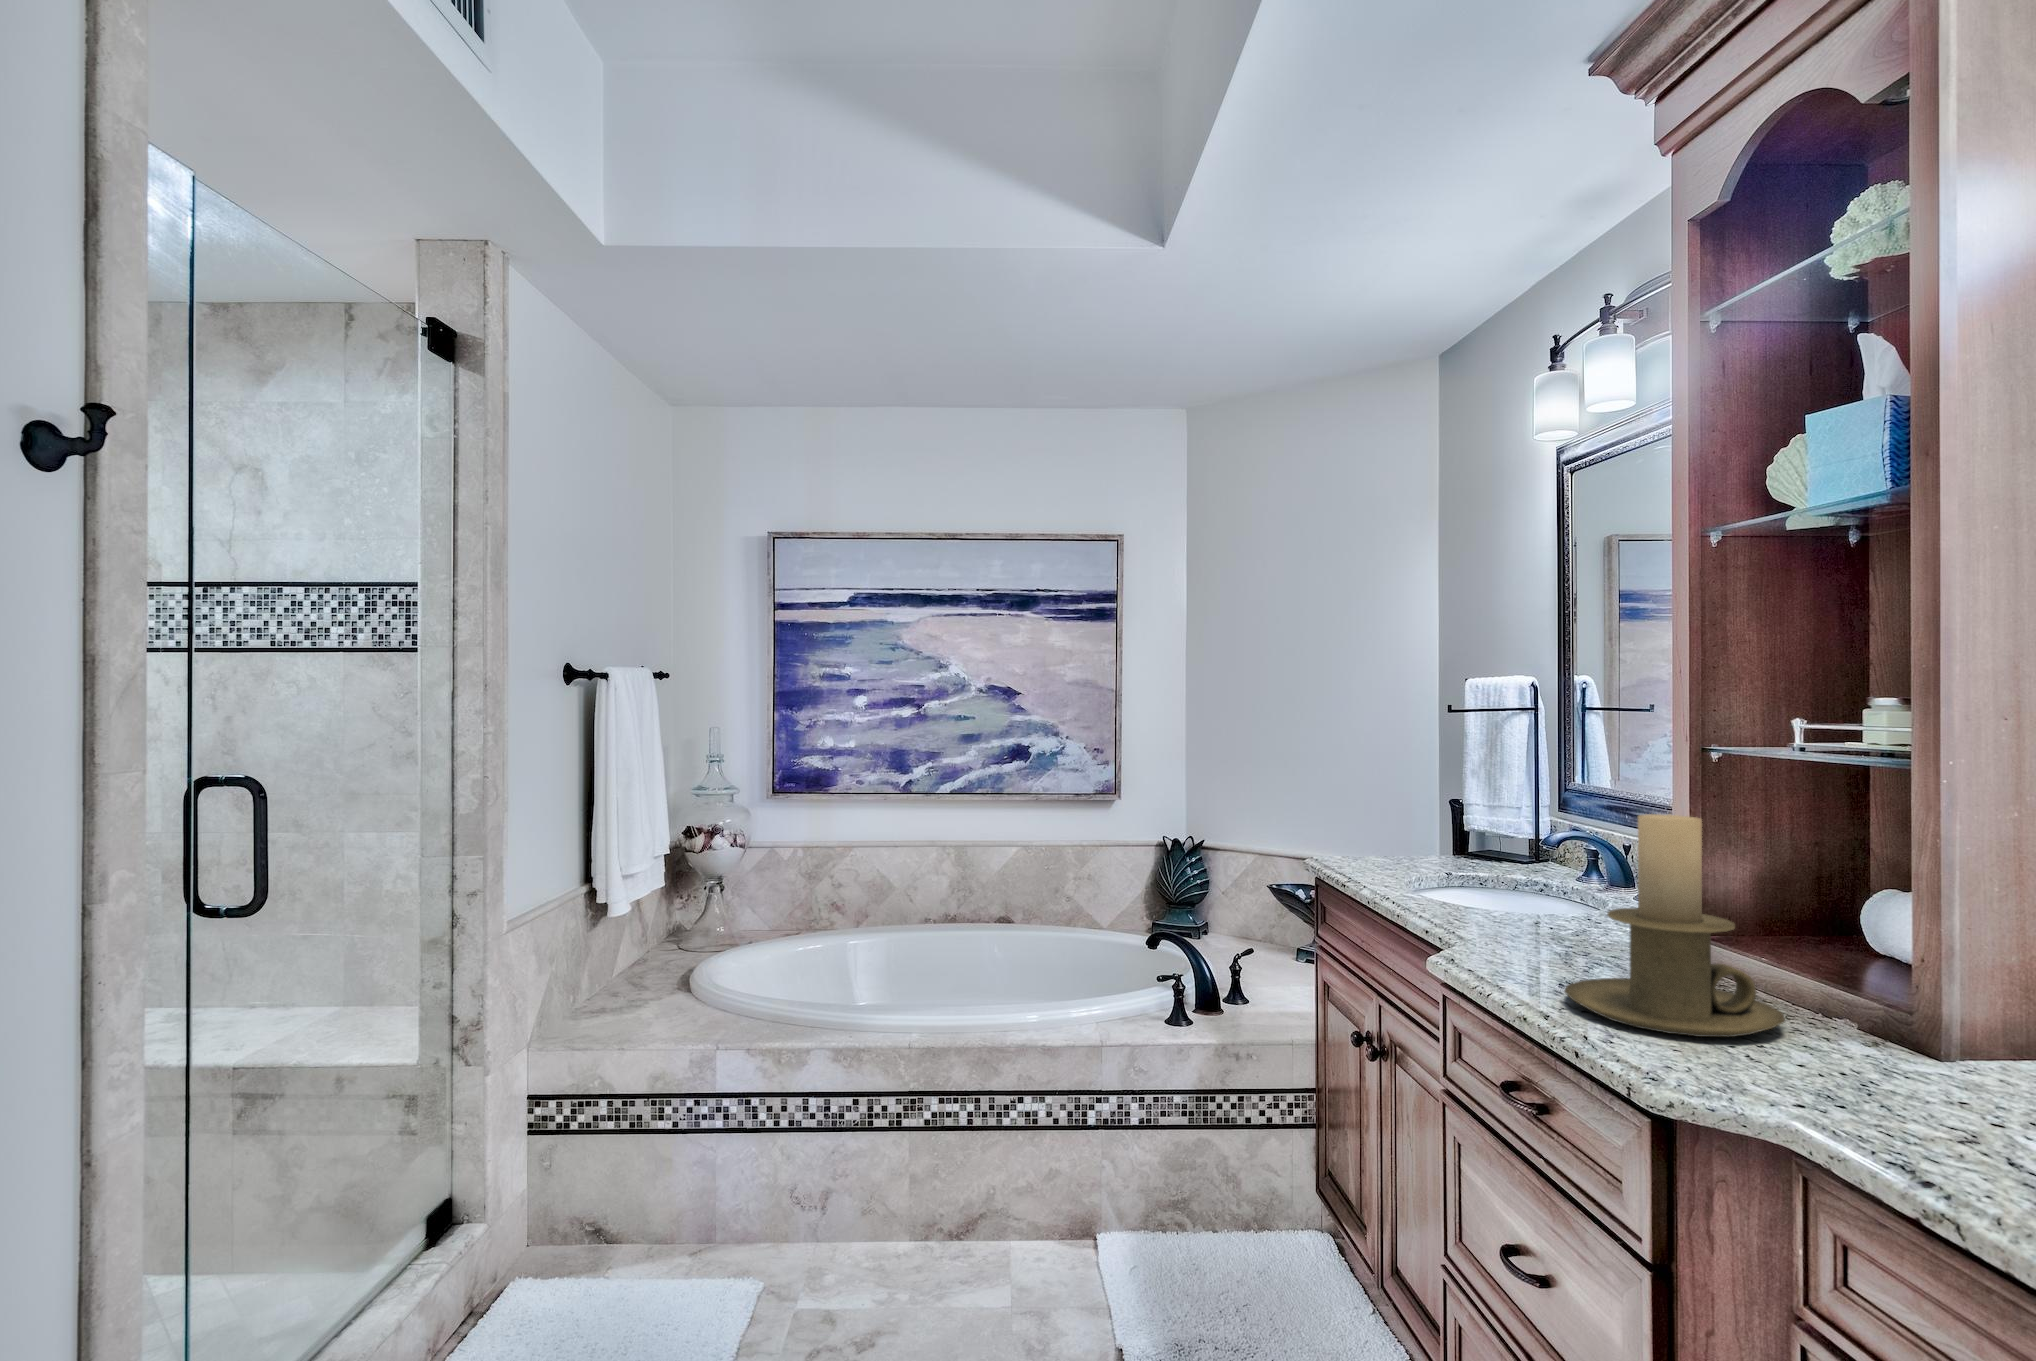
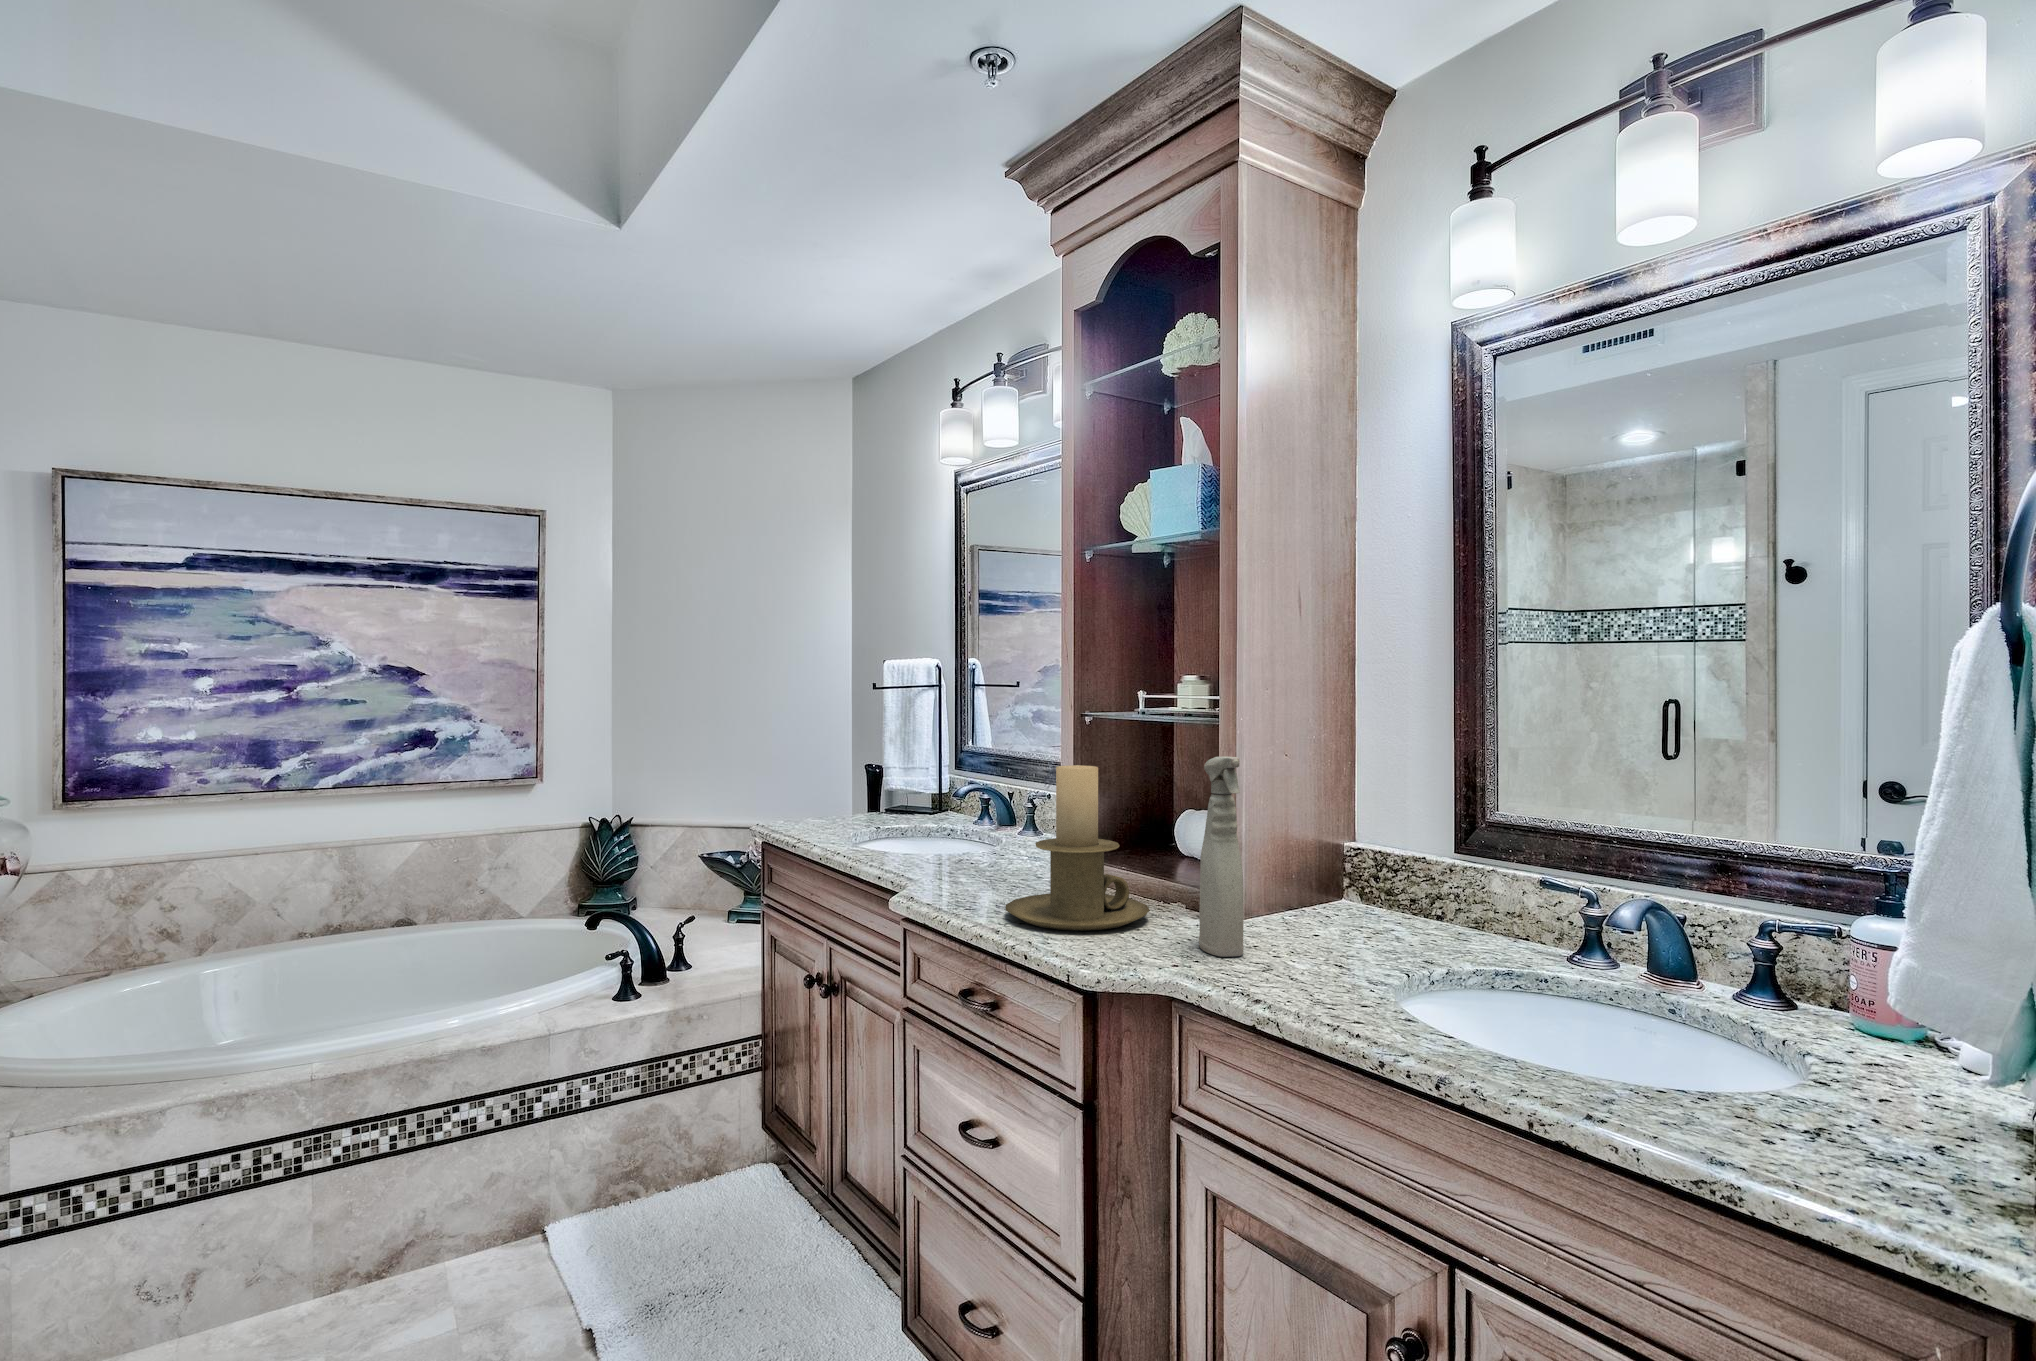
spray bottle: none [1852,816,1929,1110] -> present [1199,757,1244,957]

